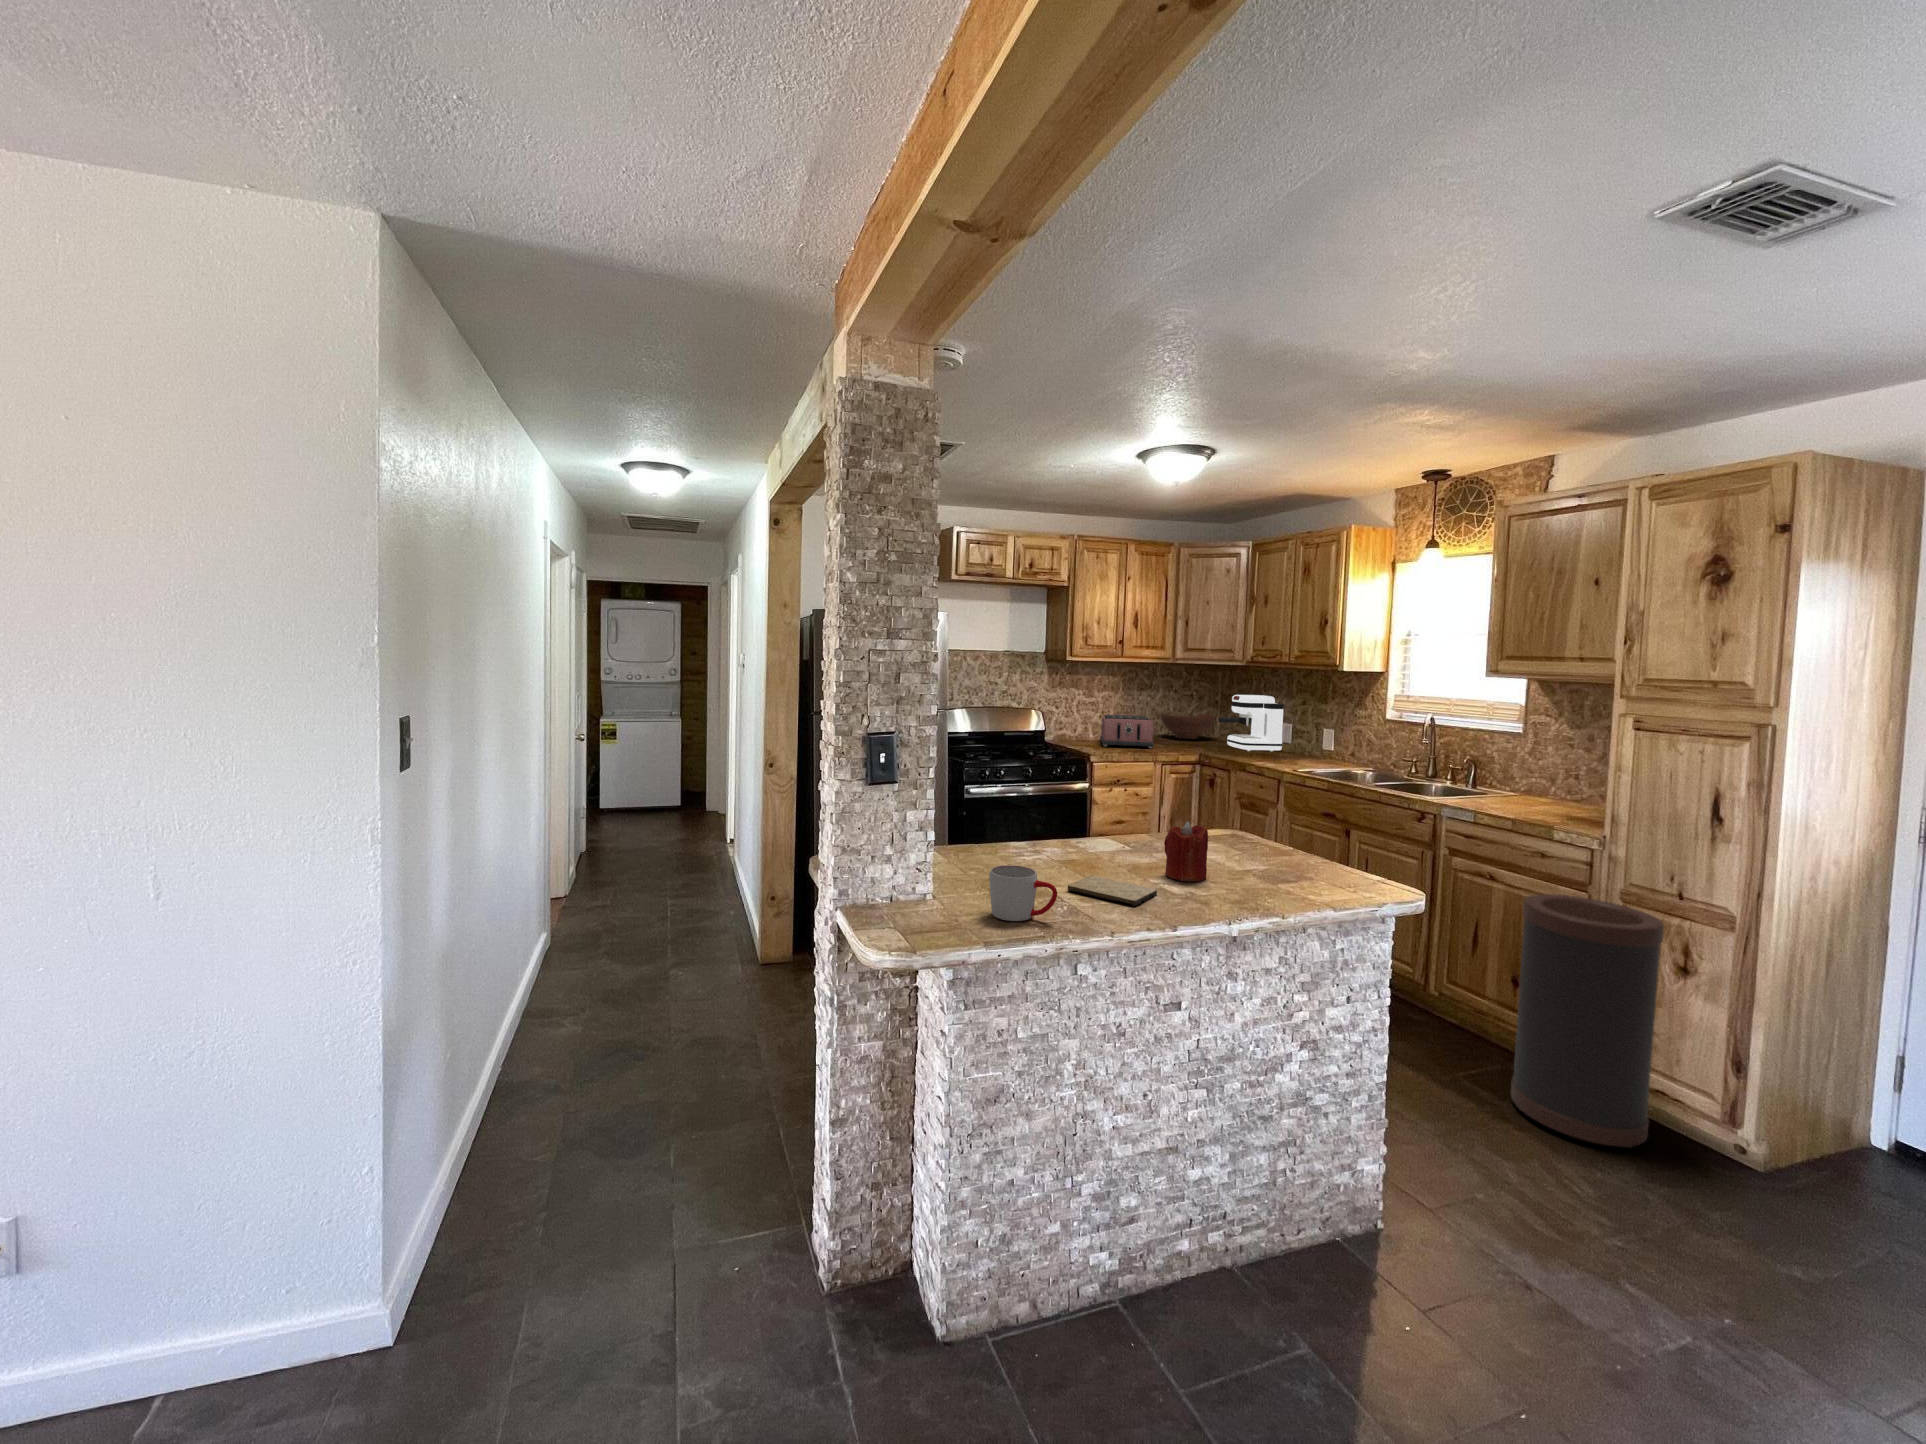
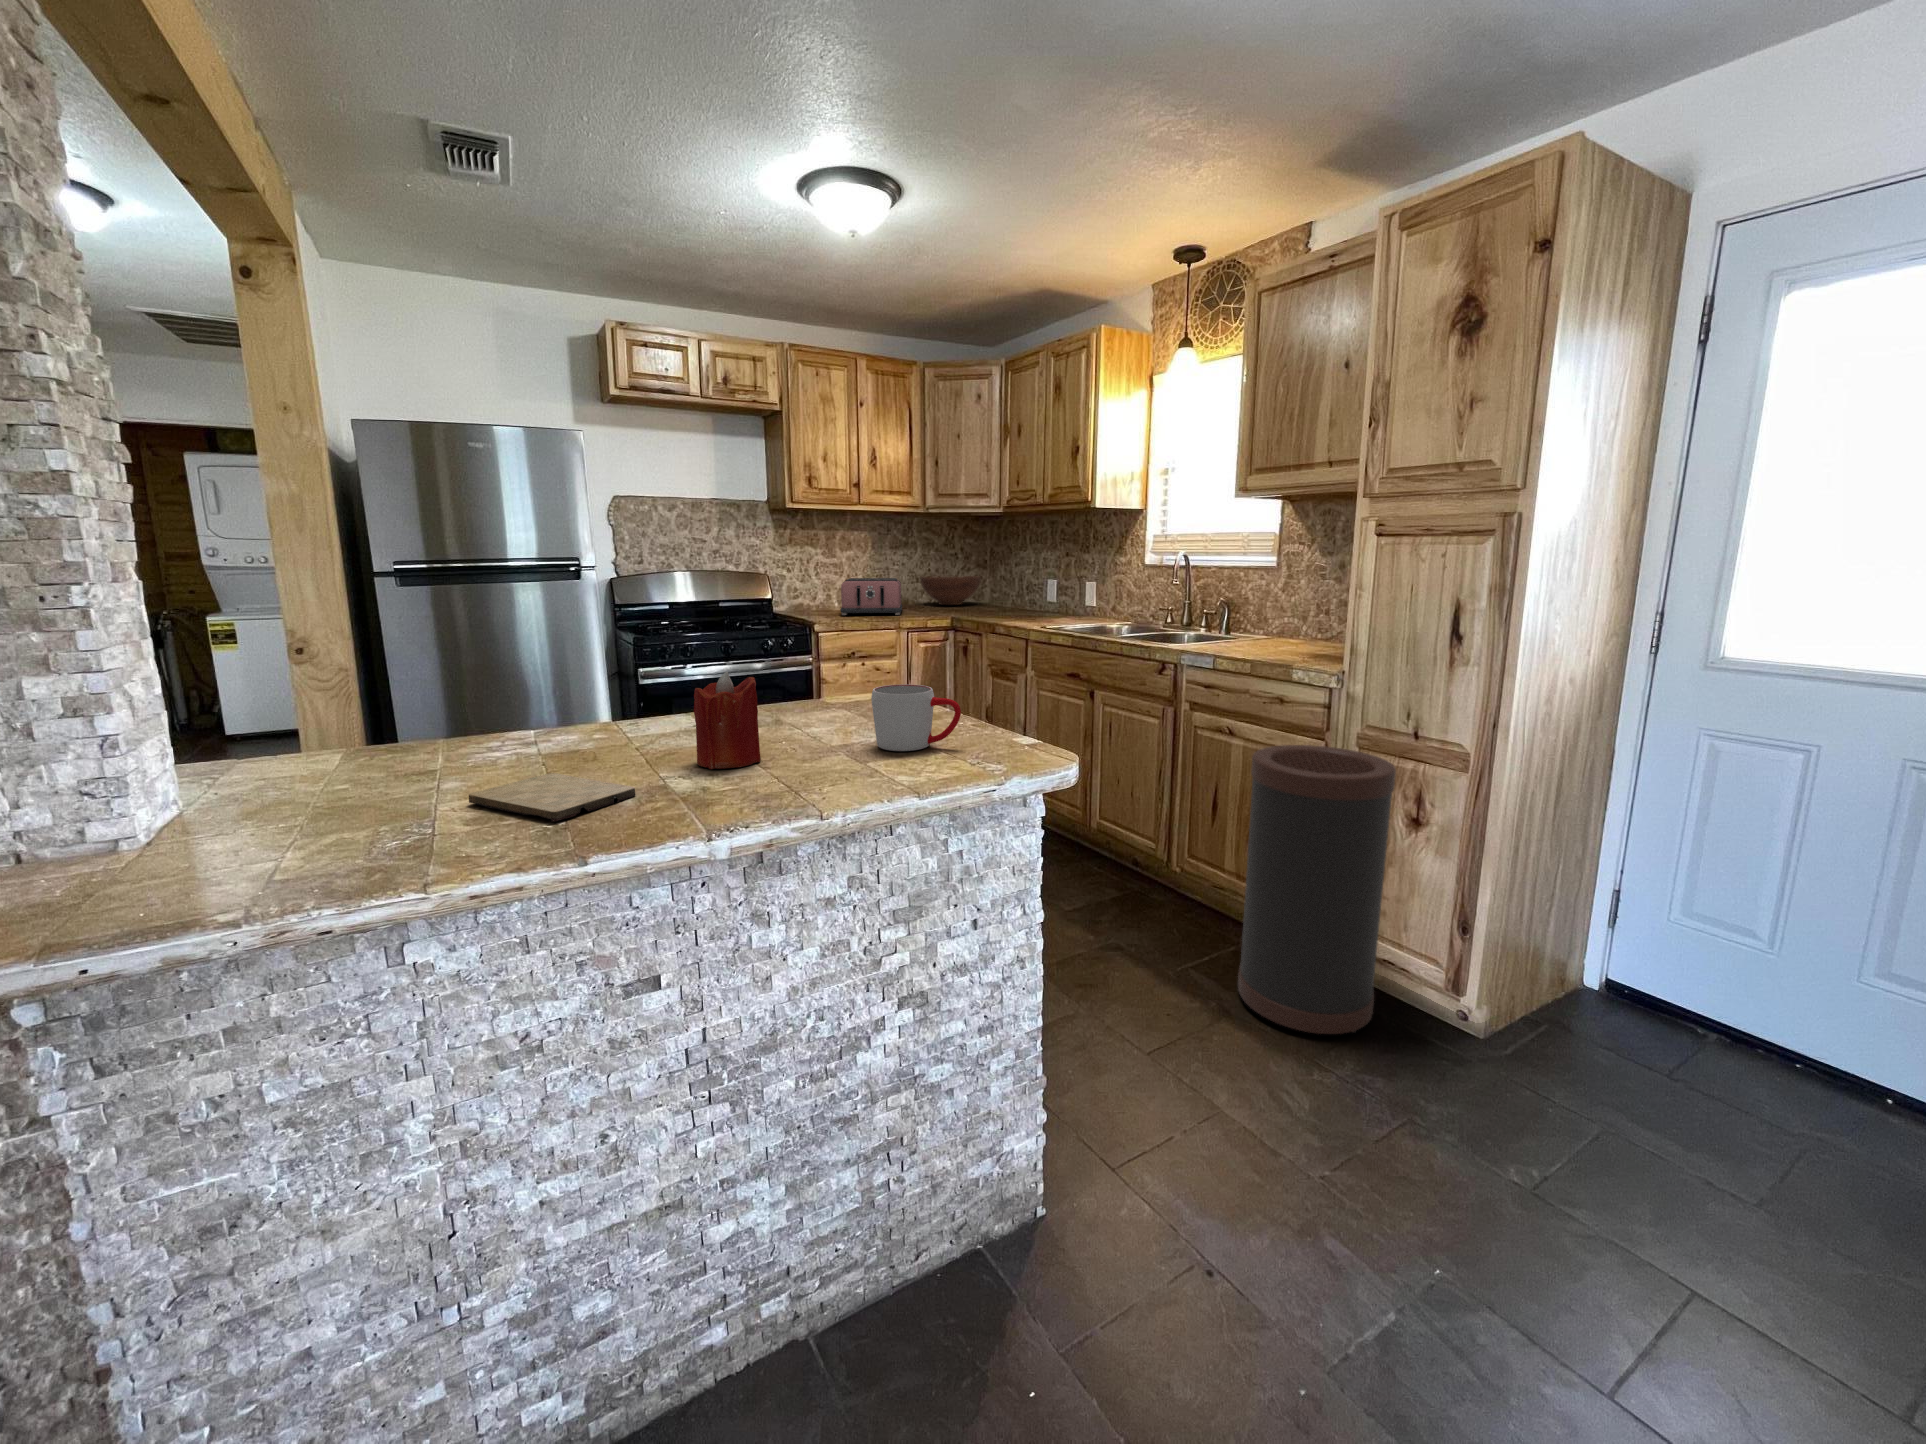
coffee maker: present [1218,695,1284,751] -> none [976,548,1046,613]
mug: present [989,865,1057,921] -> present [871,684,961,751]

